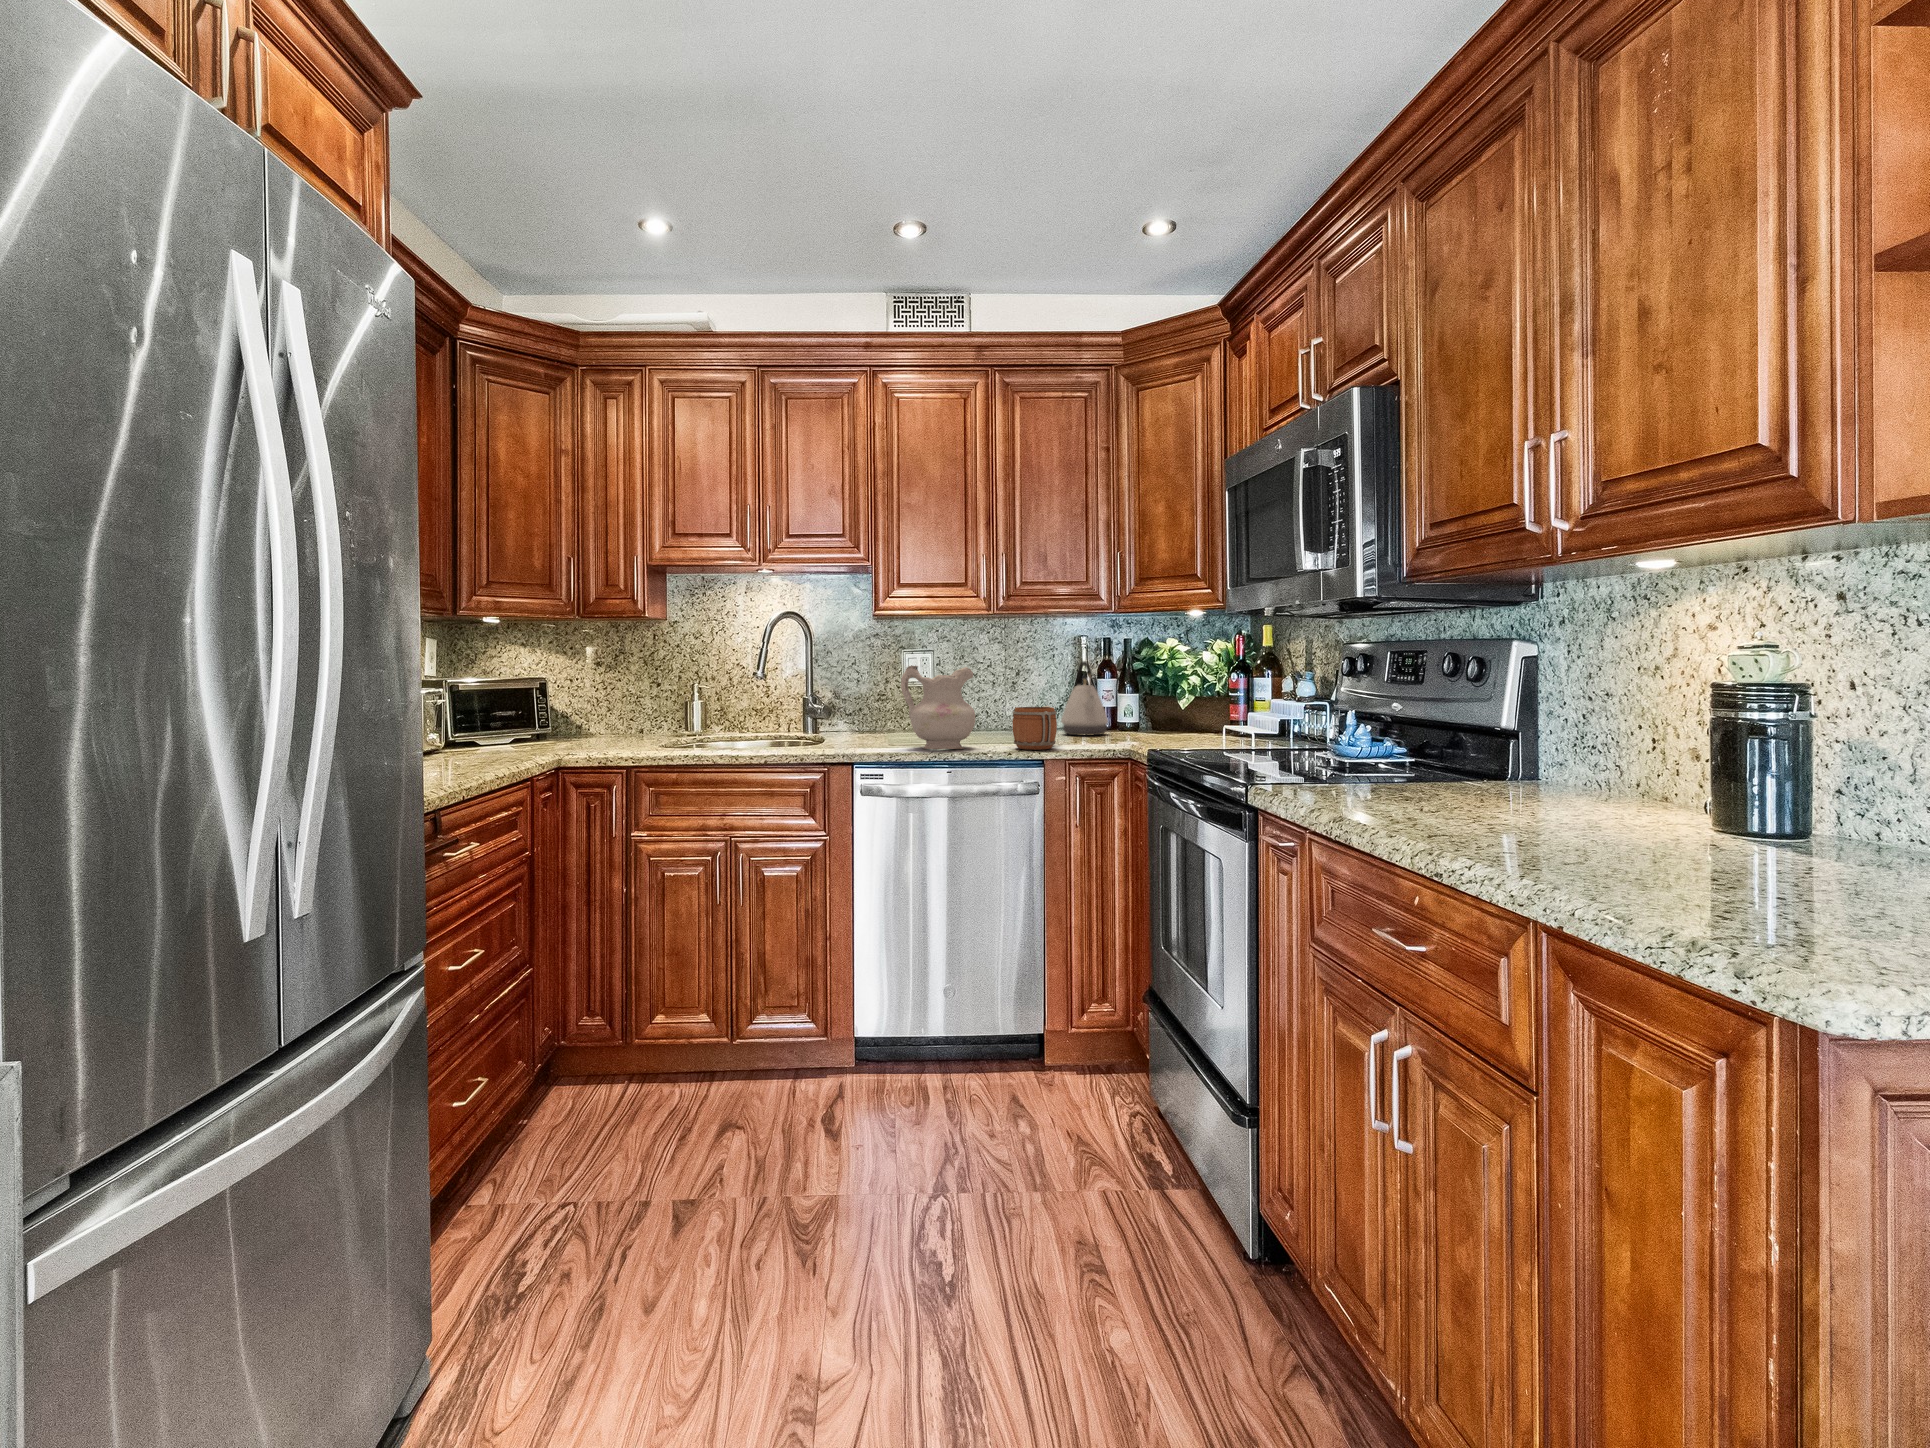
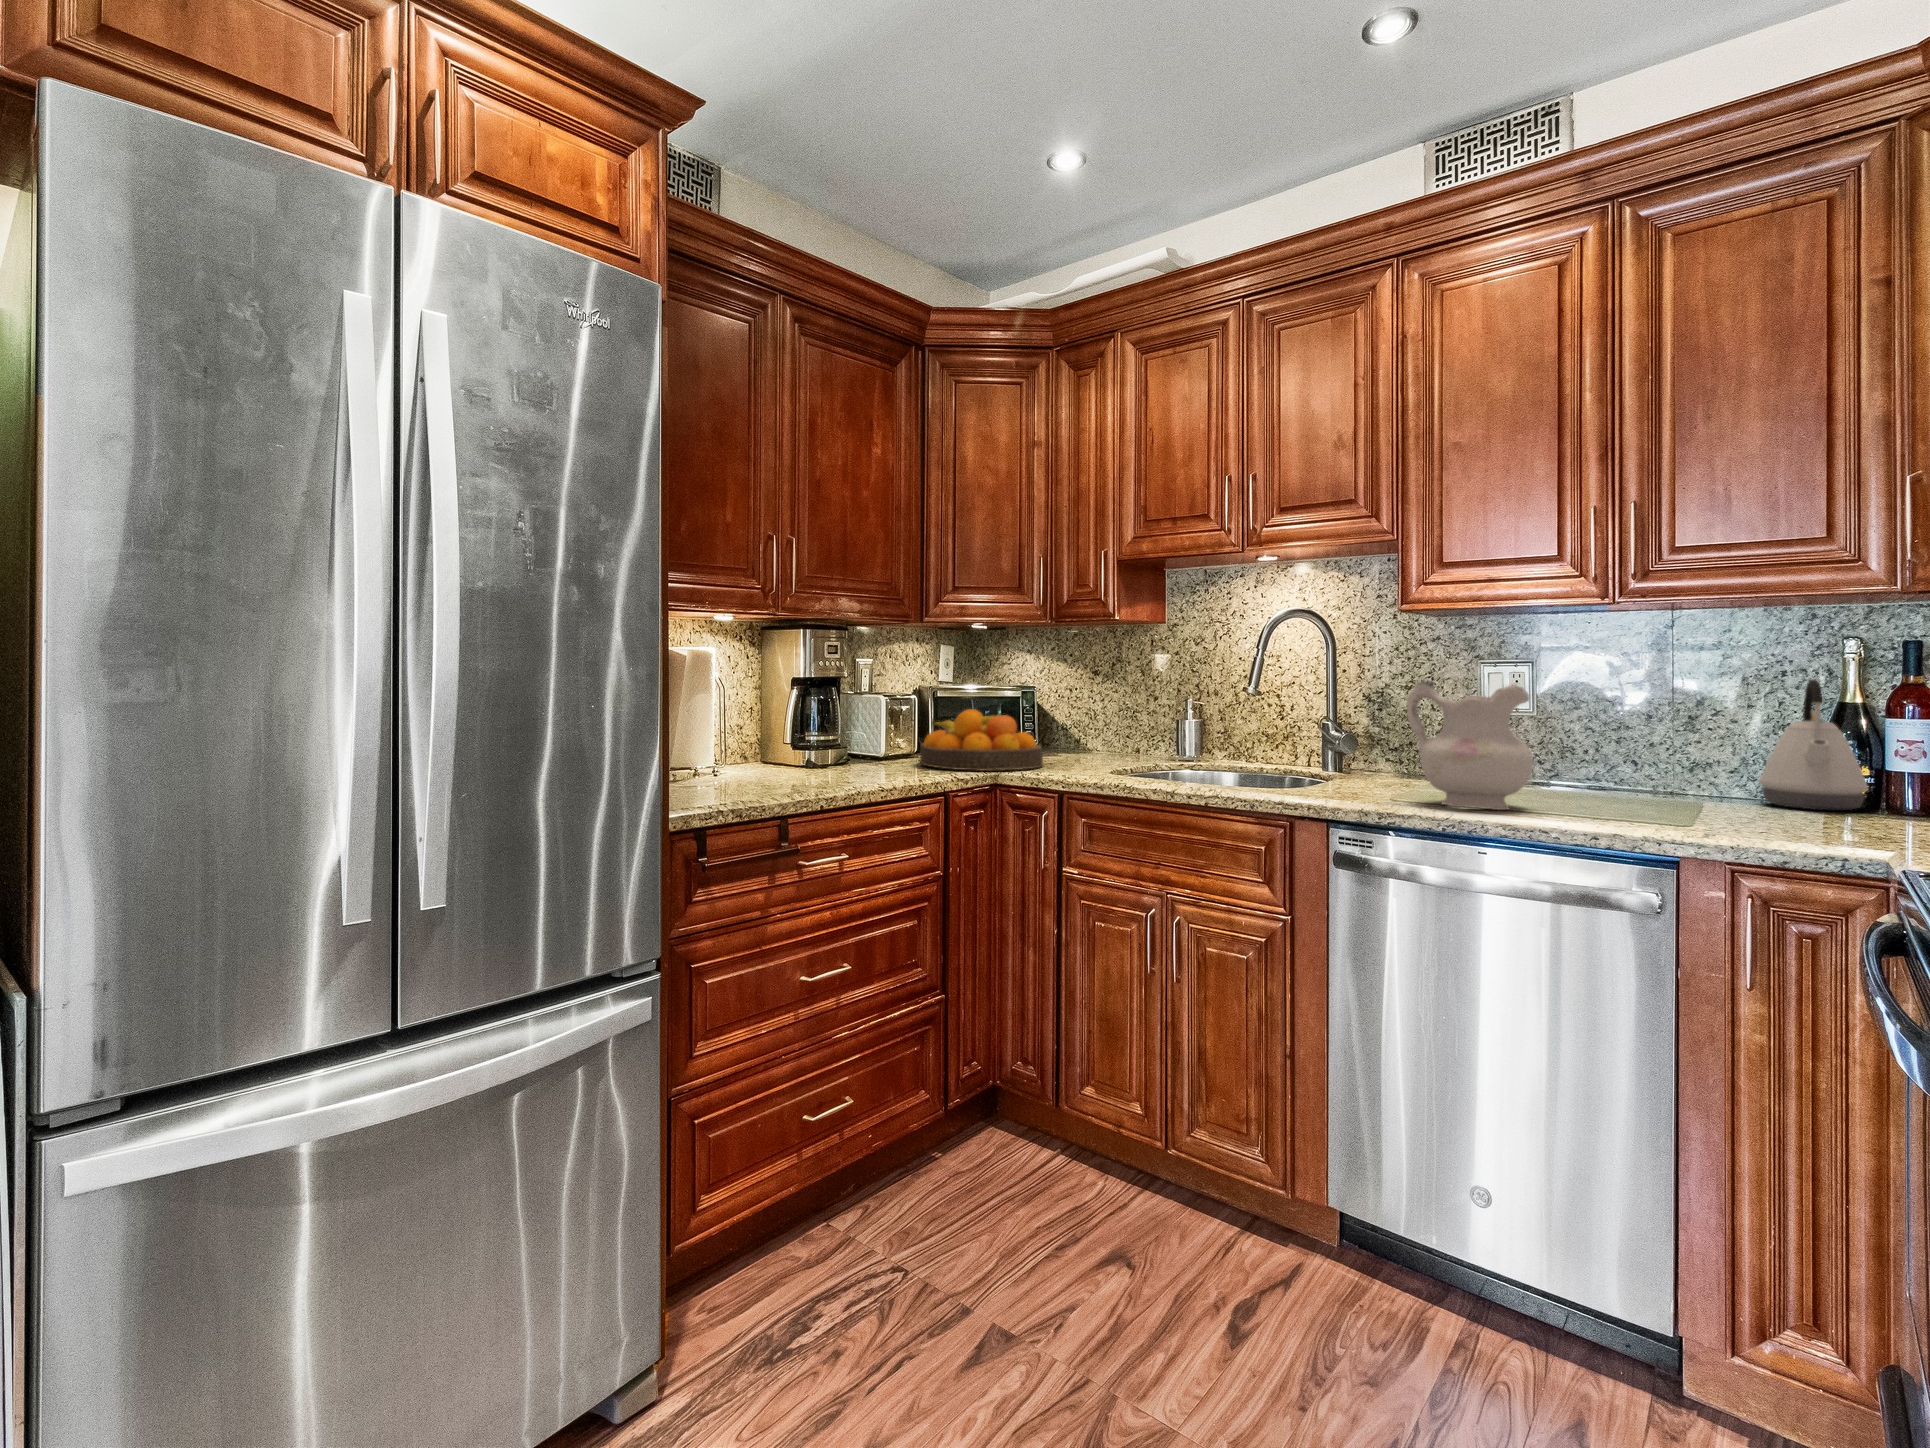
fruit bowl: none [465,699,590,756] -> present [920,709,1043,771]
mug: present [1013,706,1057,750] -> none [1597,752,1698,825]

